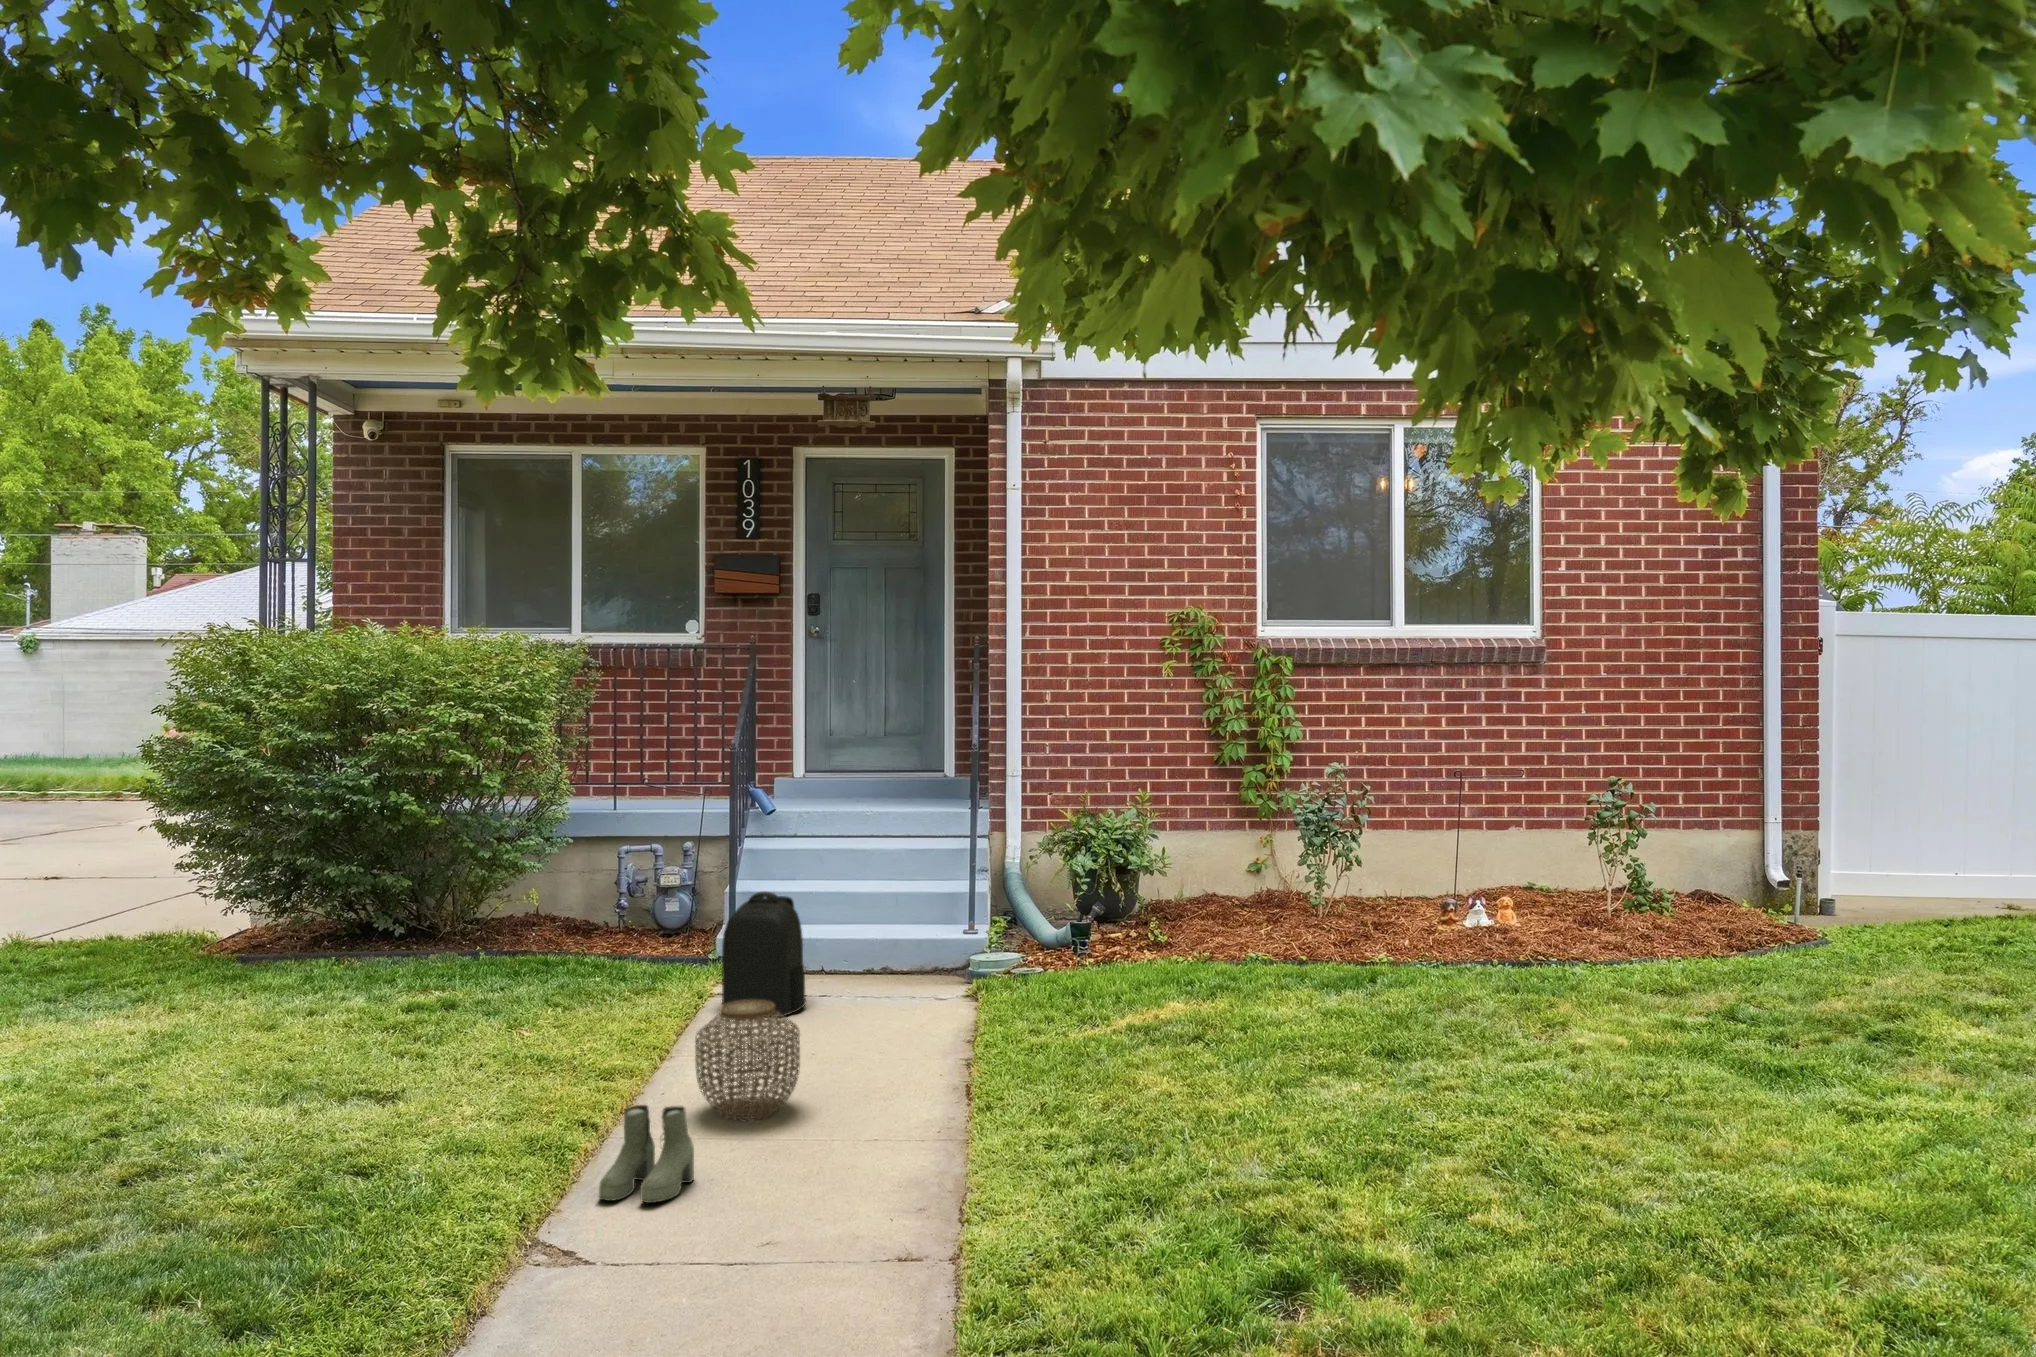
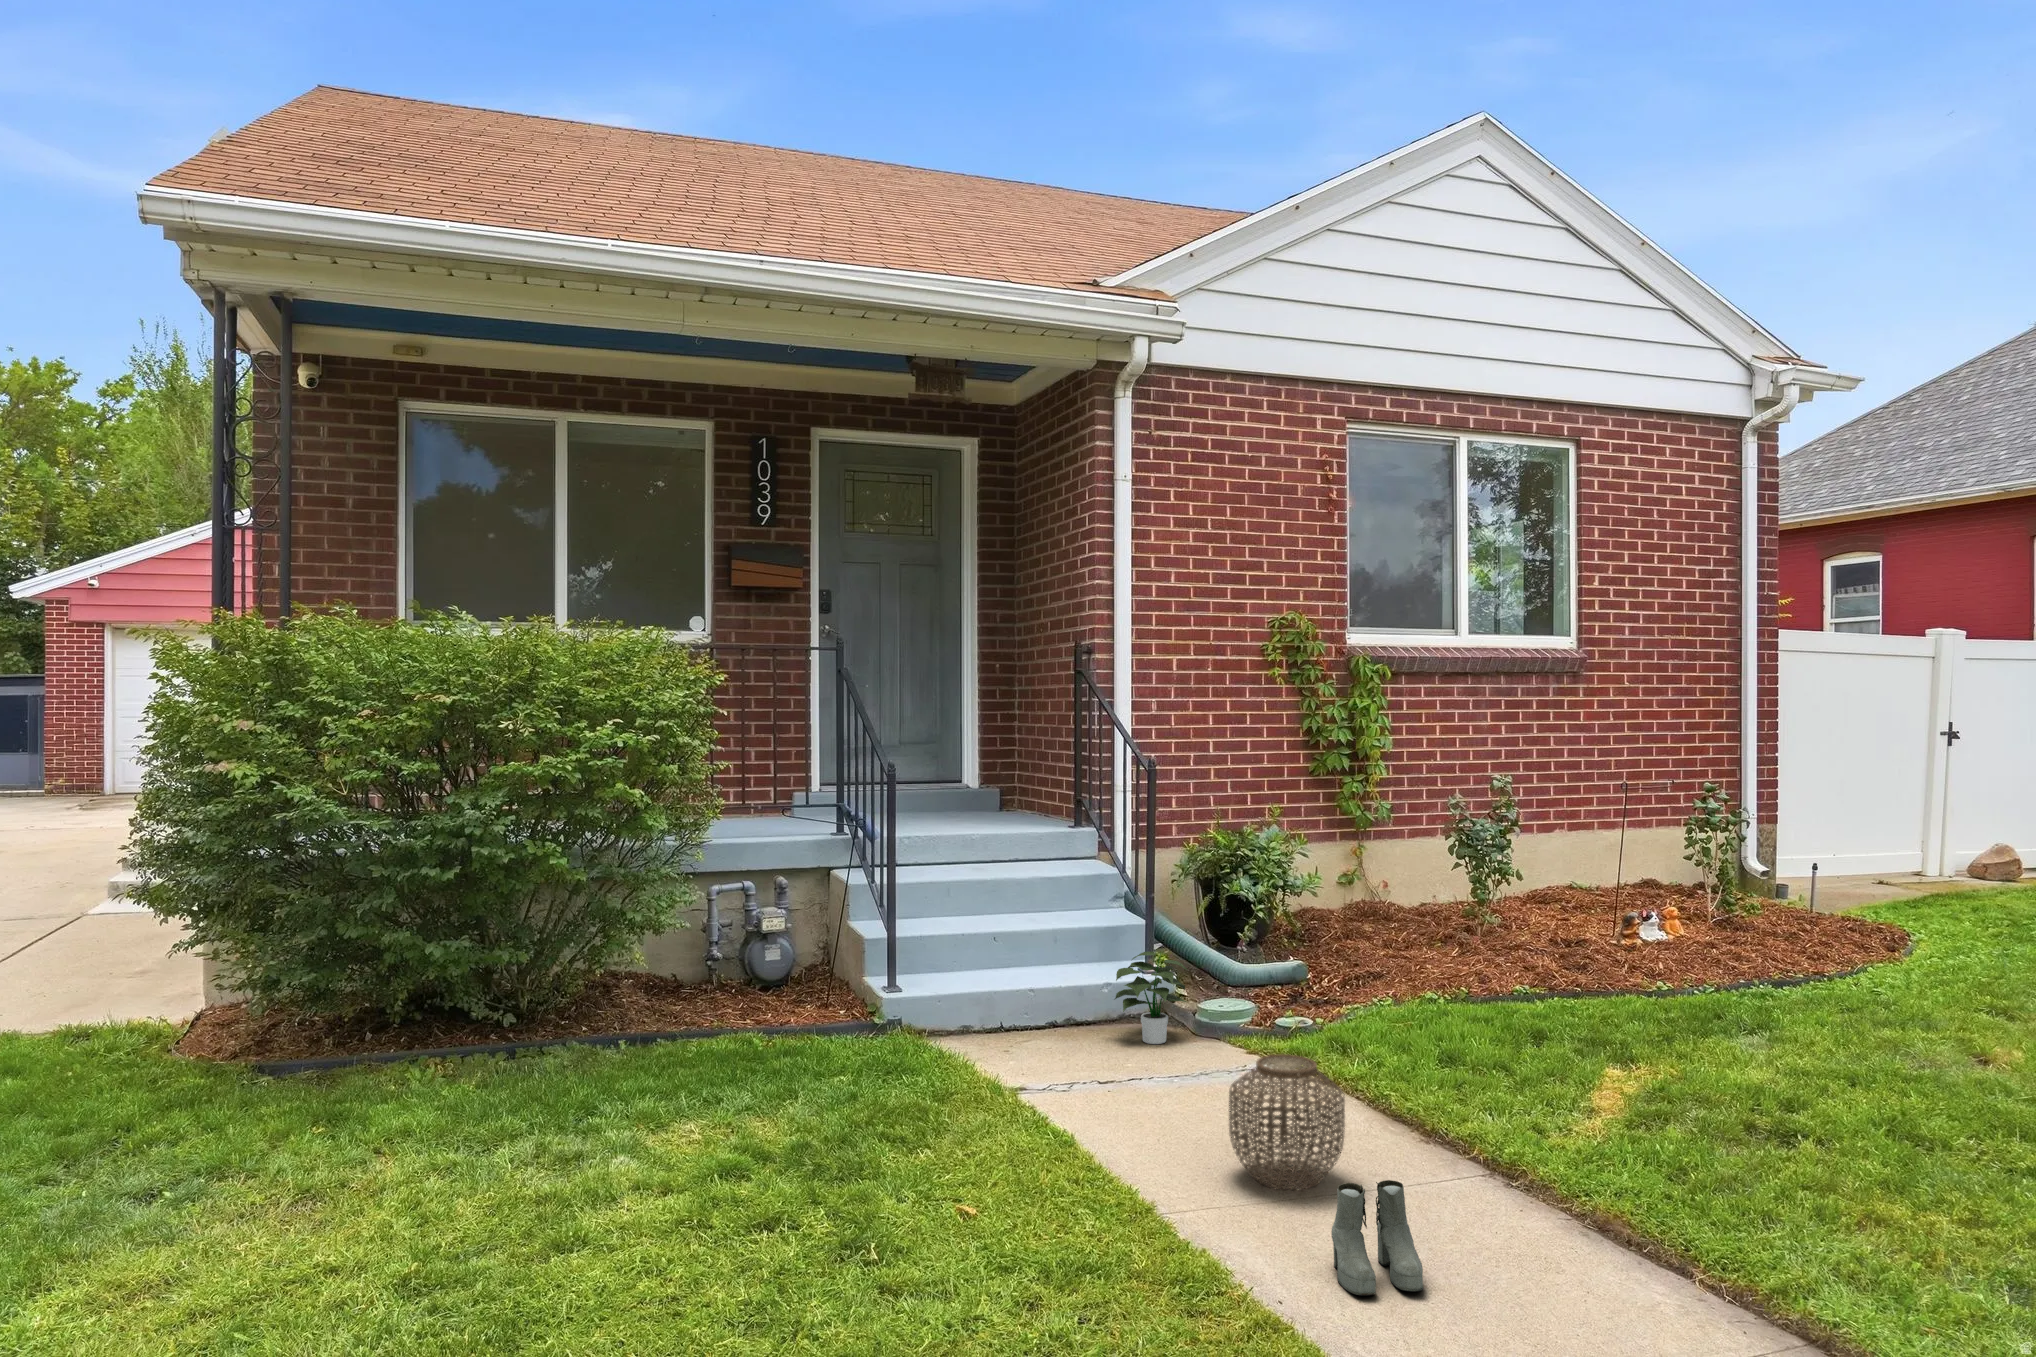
backpack: present [722,892,806,1016] -> none [1004,932,1098,1074]
potted plant: none [847,917,923,1001] -> present [1115,952,1187,1044]

